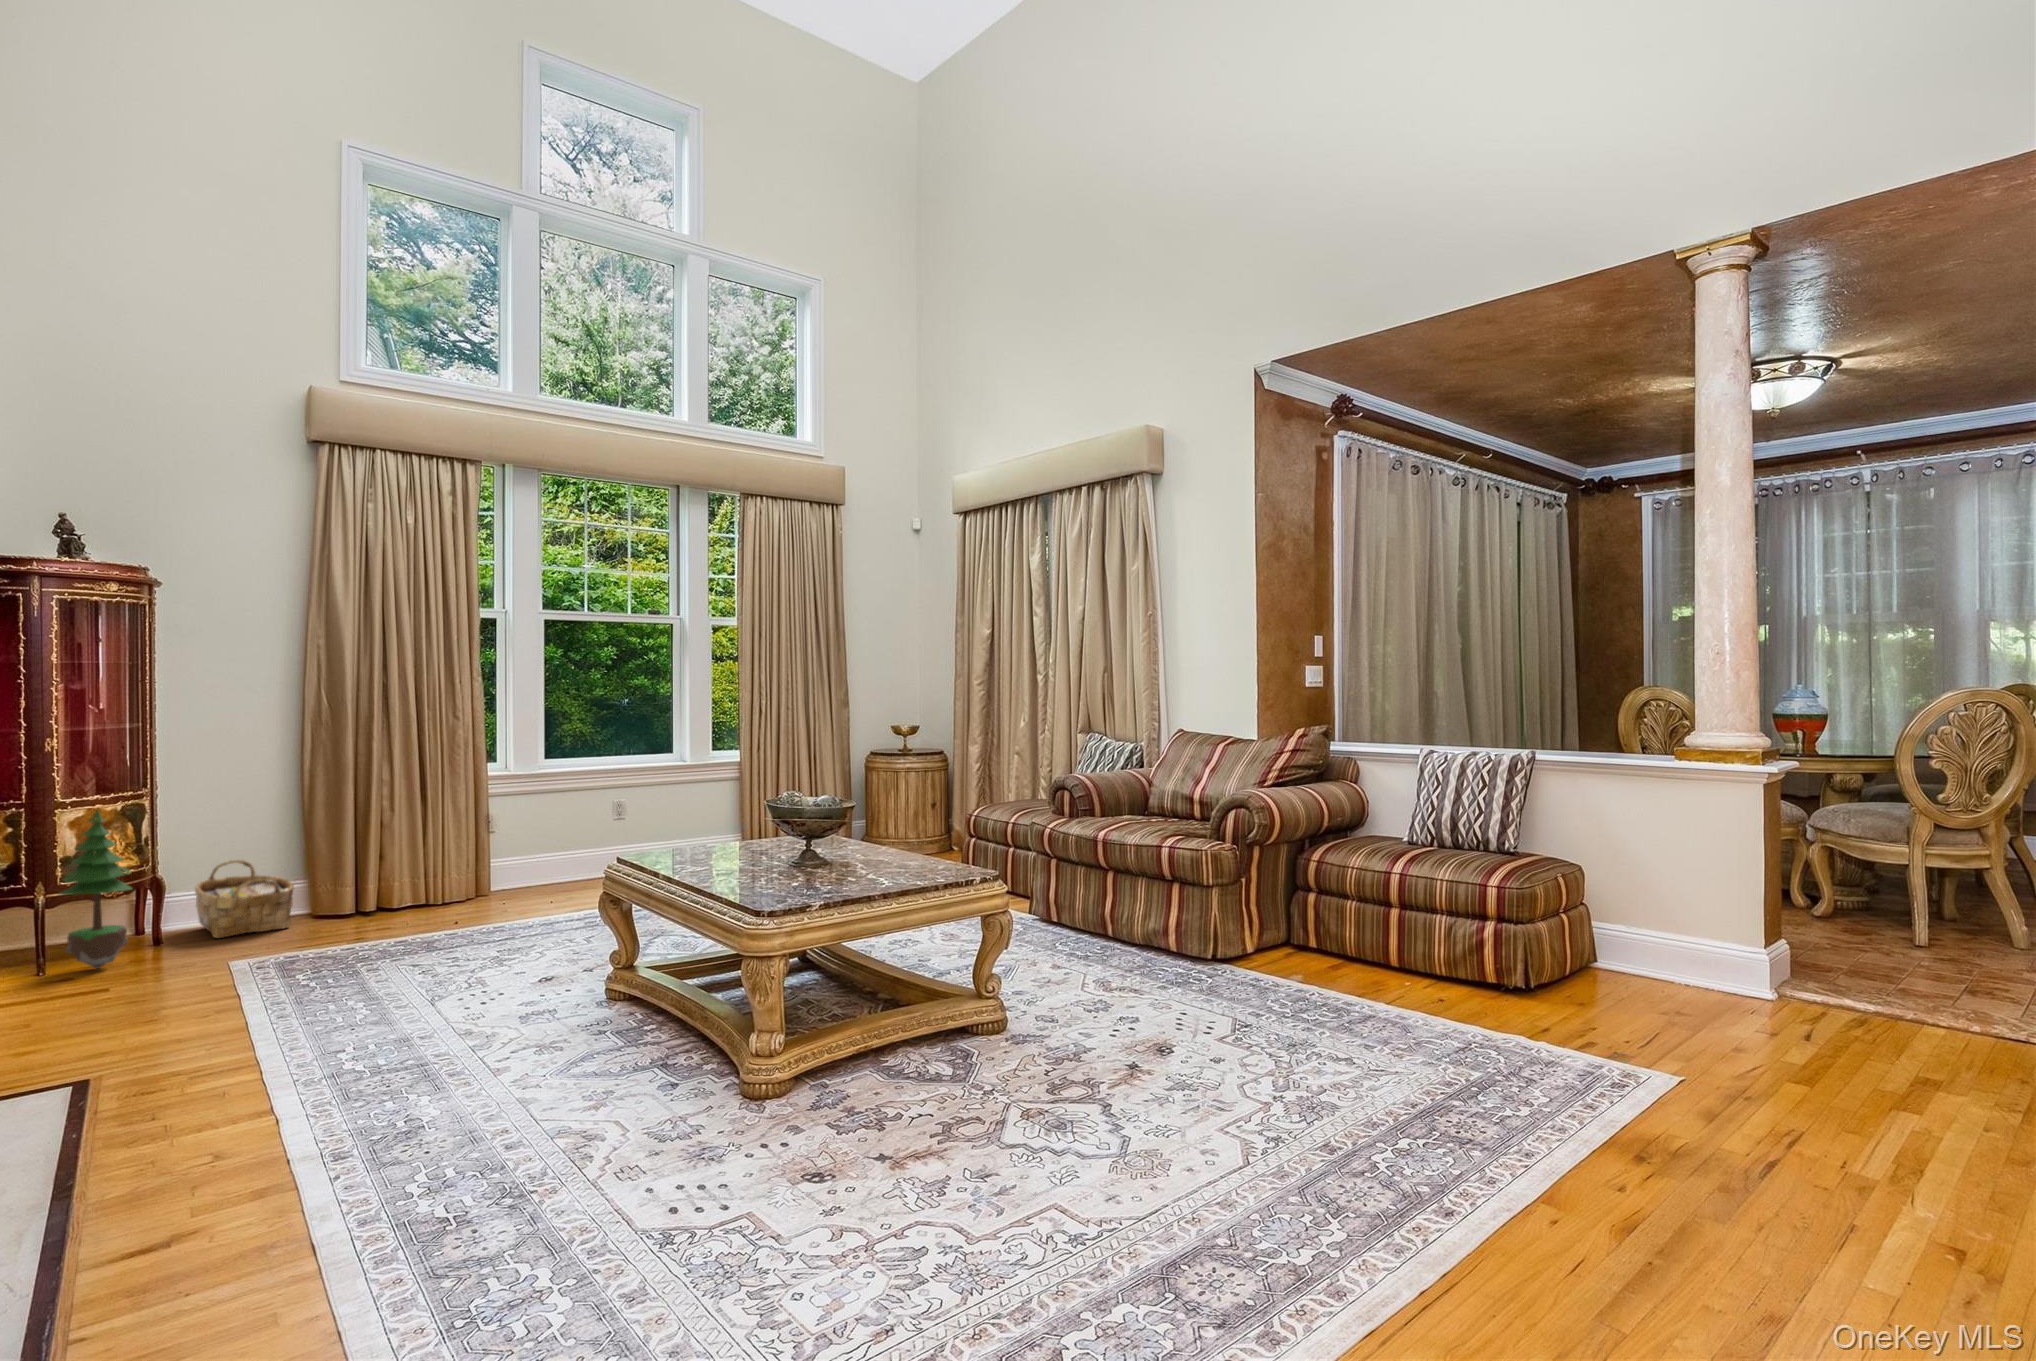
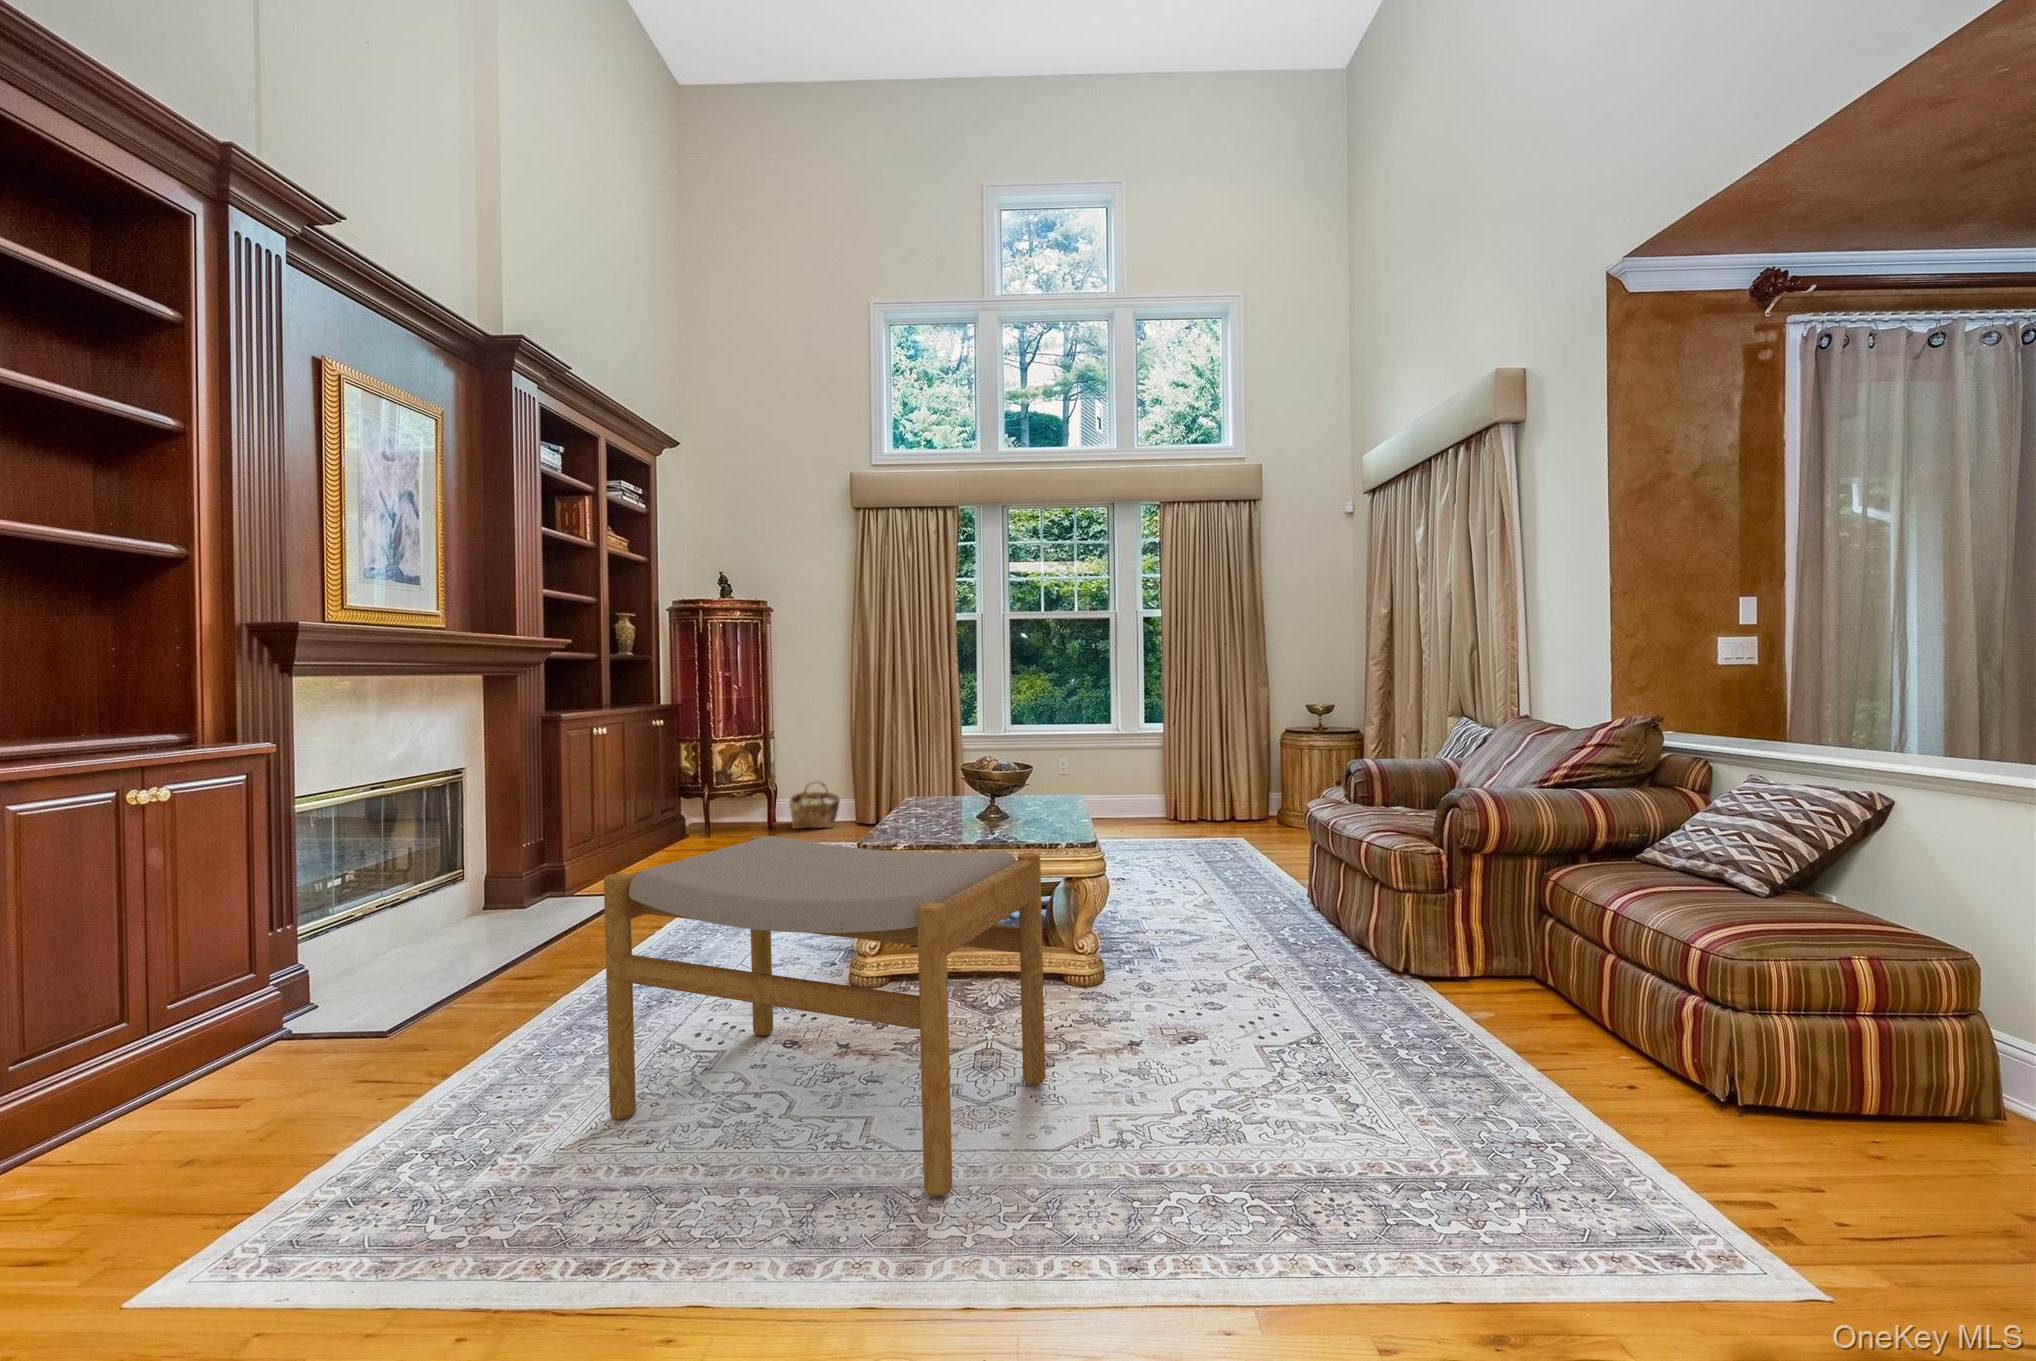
potted tree: present [59,809,132,969] -> none [706,743,742,838]
footstool: none [764,875,1246,1290] -> present [604,835,1045,1197]

